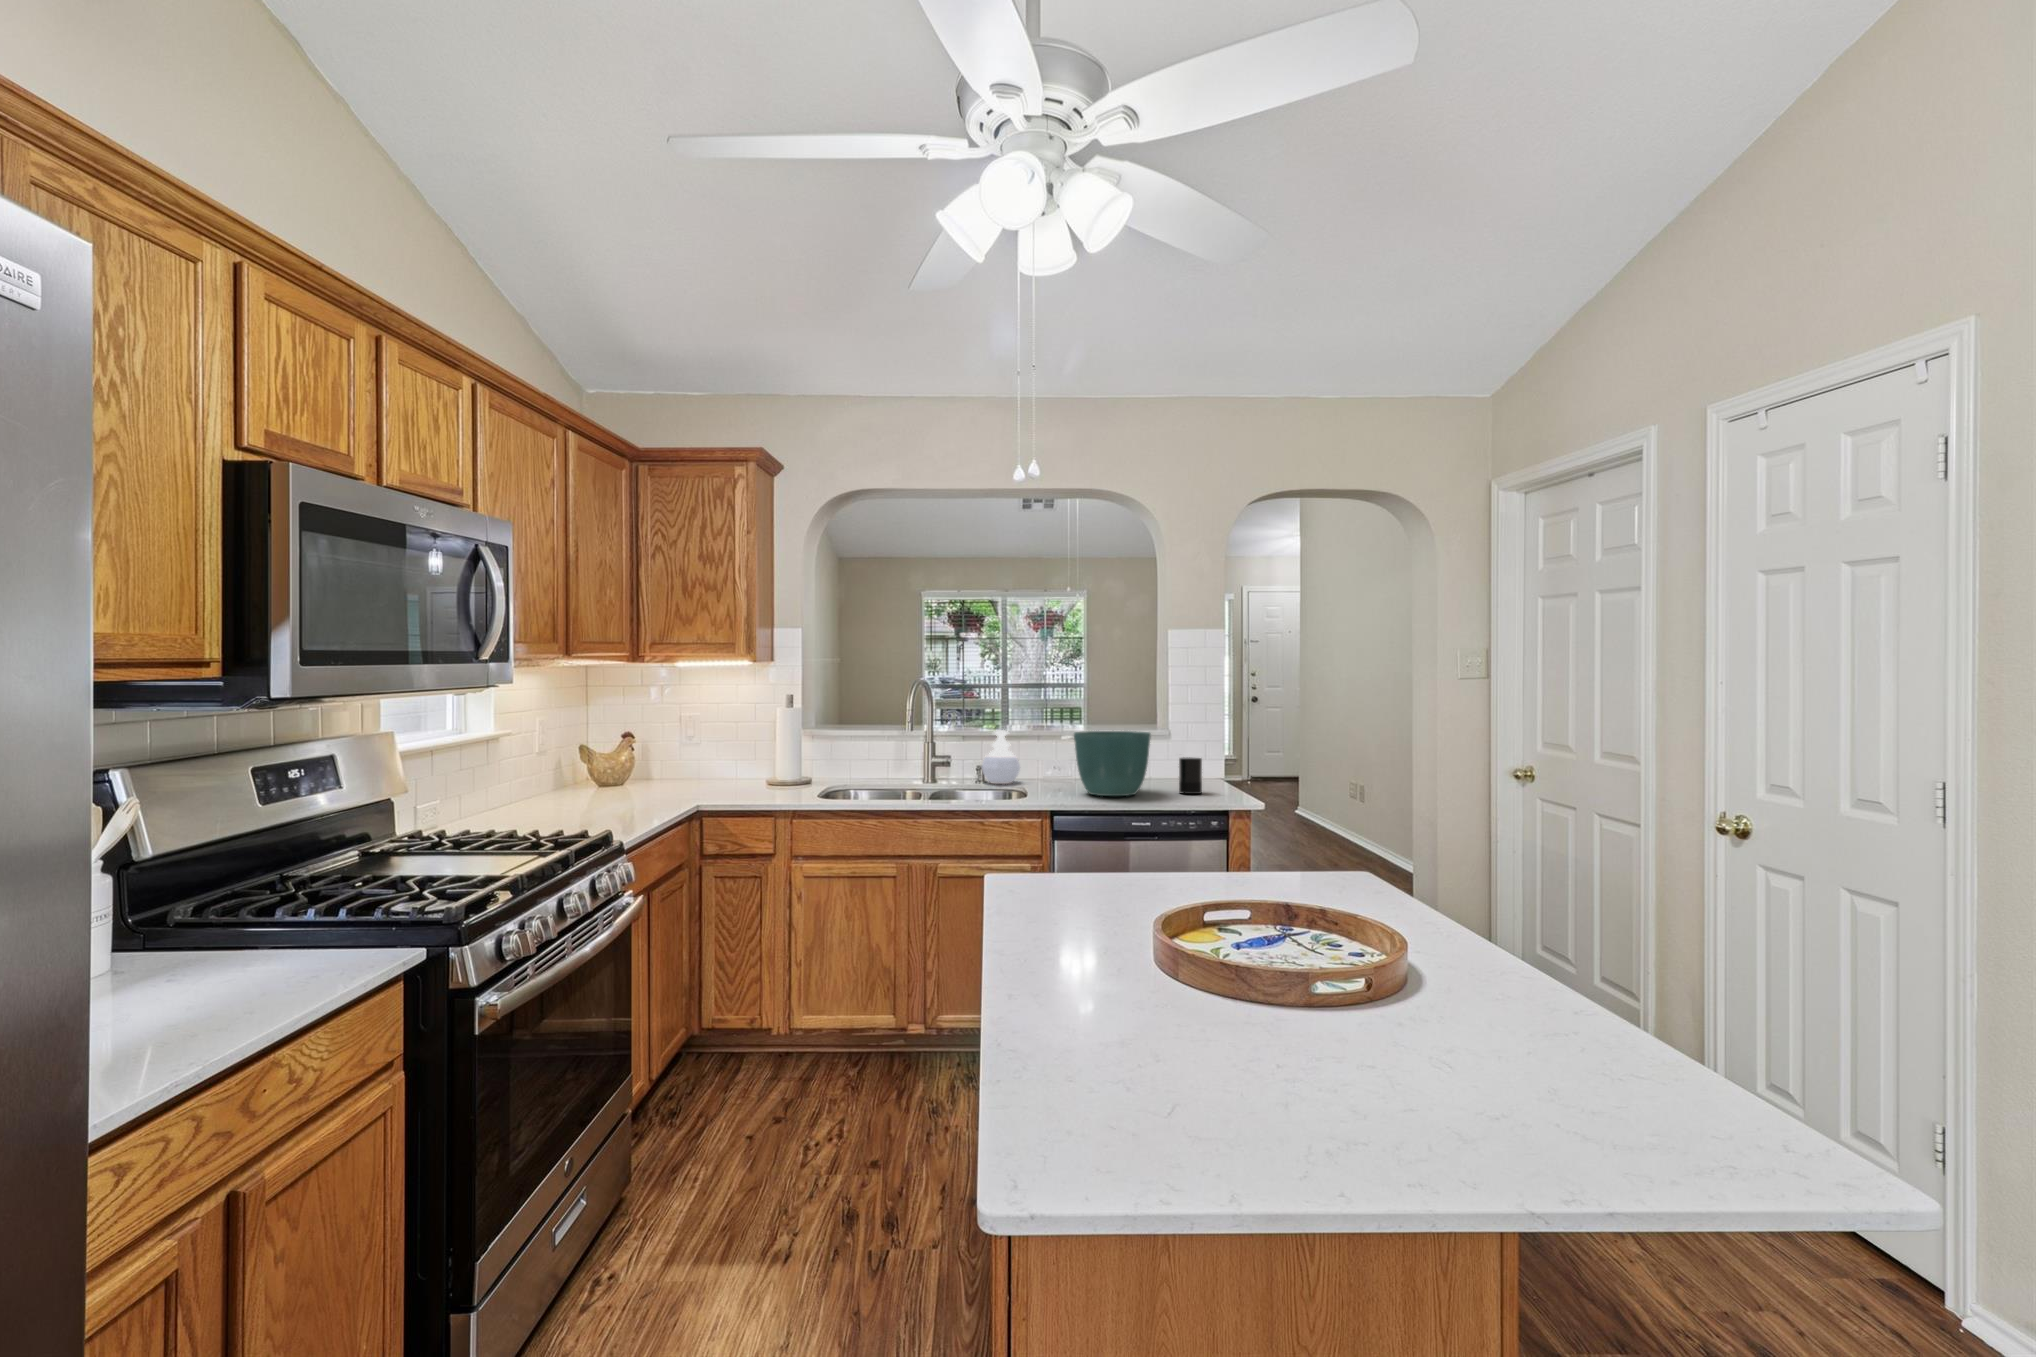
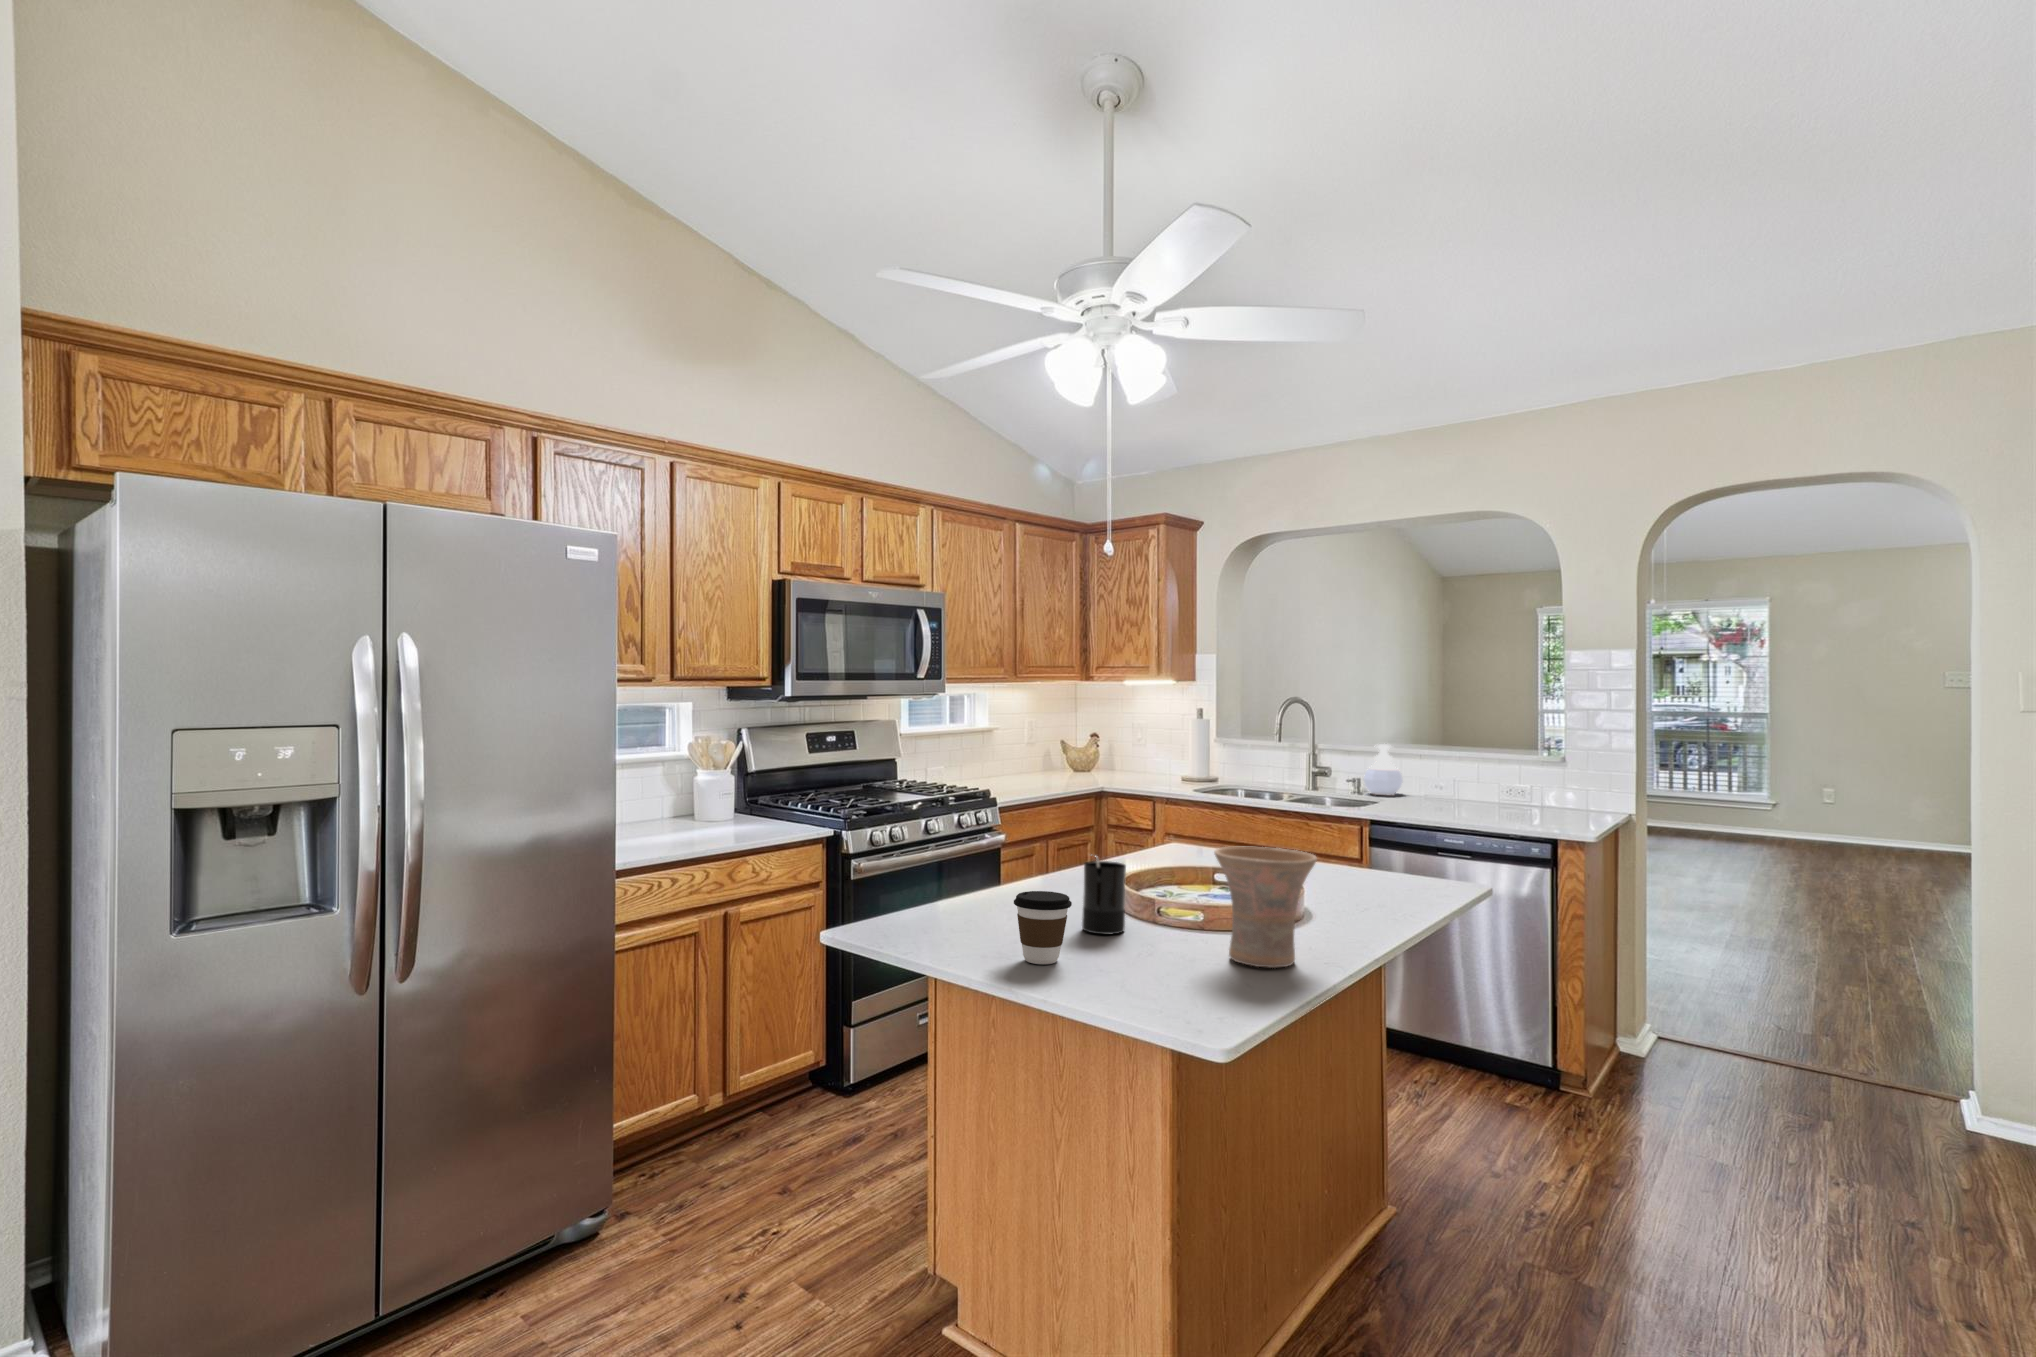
flower pot: present [1074,731,1151,796] -> none [1424,747,1509,812]
candle: present [1179,757,1202,794] -> present [1082,856,1126,934]
vase: none [1467,893,1618,1063] -> present [1214,847,1317,968]
coffee cup: none [1351,1027,1457,1164] -> present [1014,891,1072,964]

